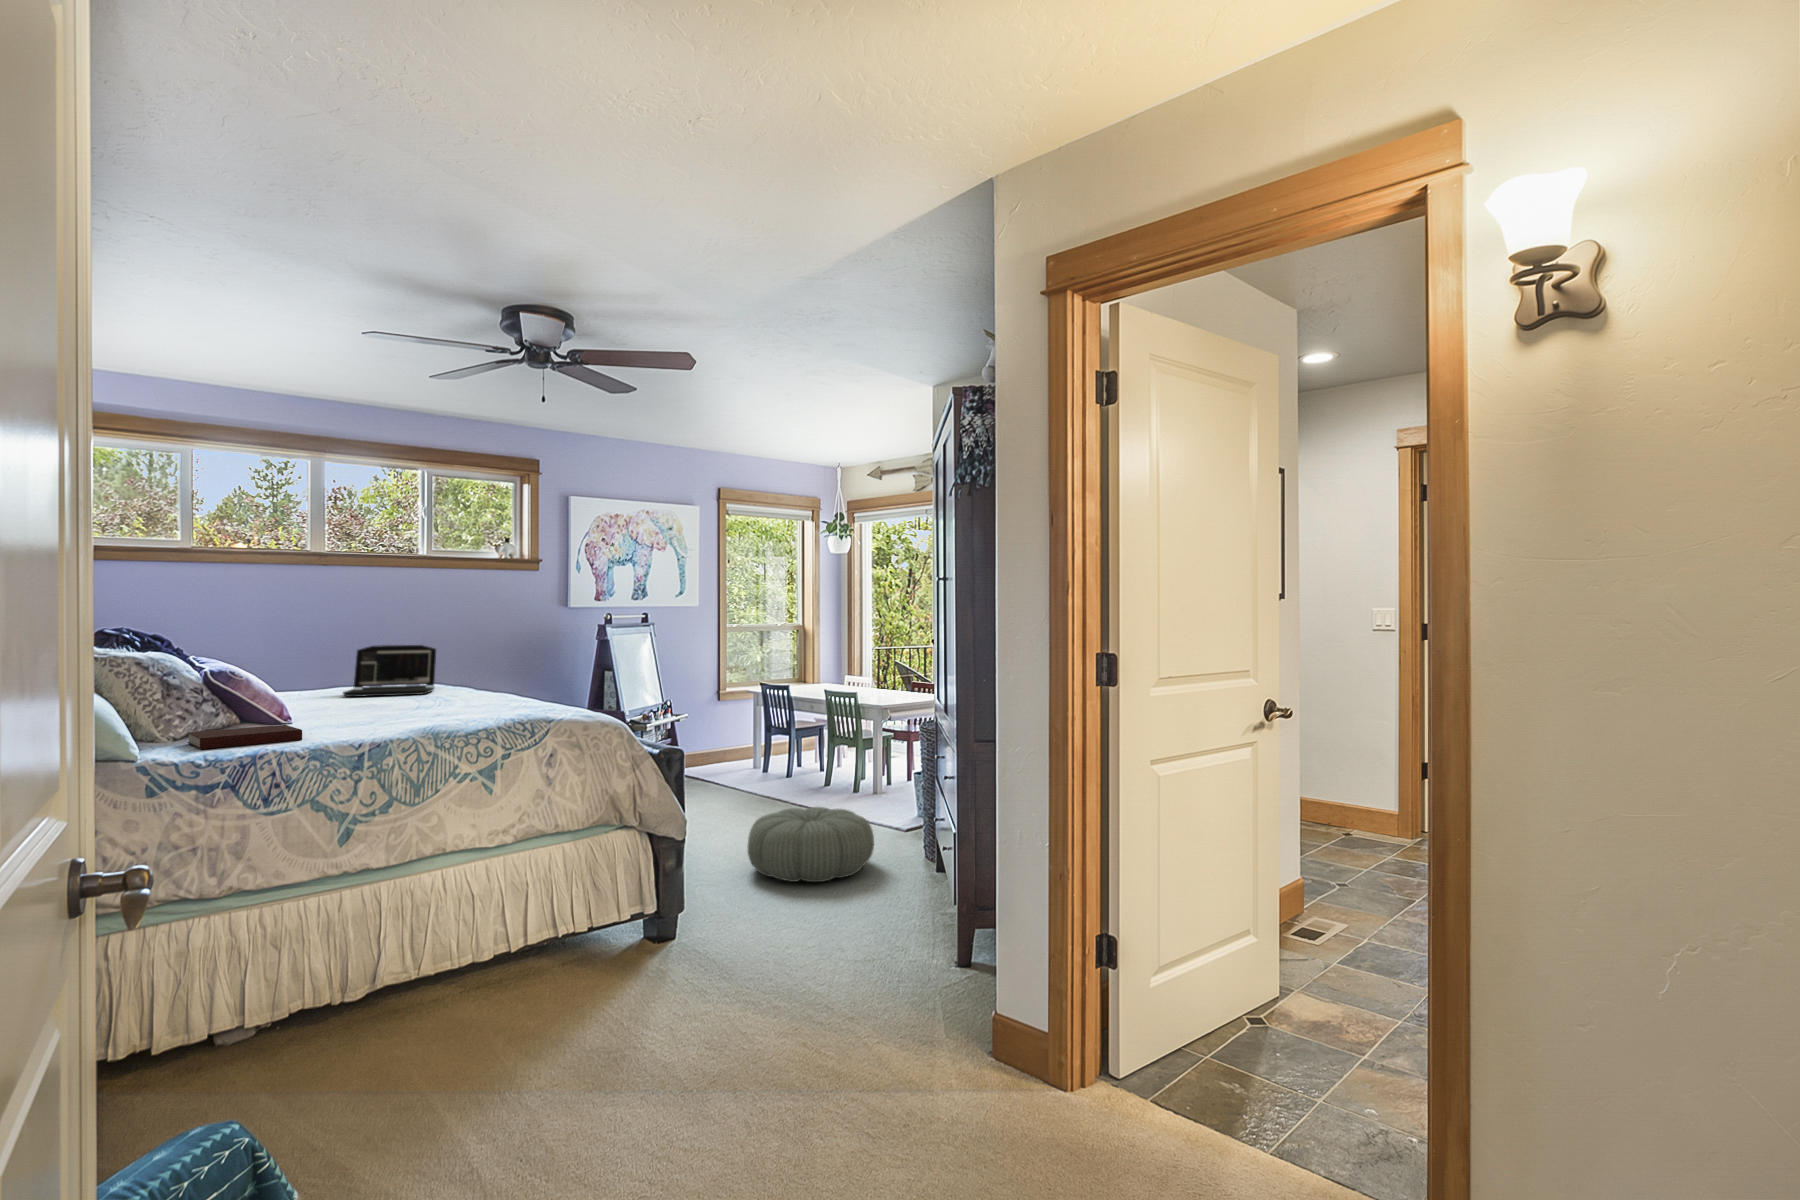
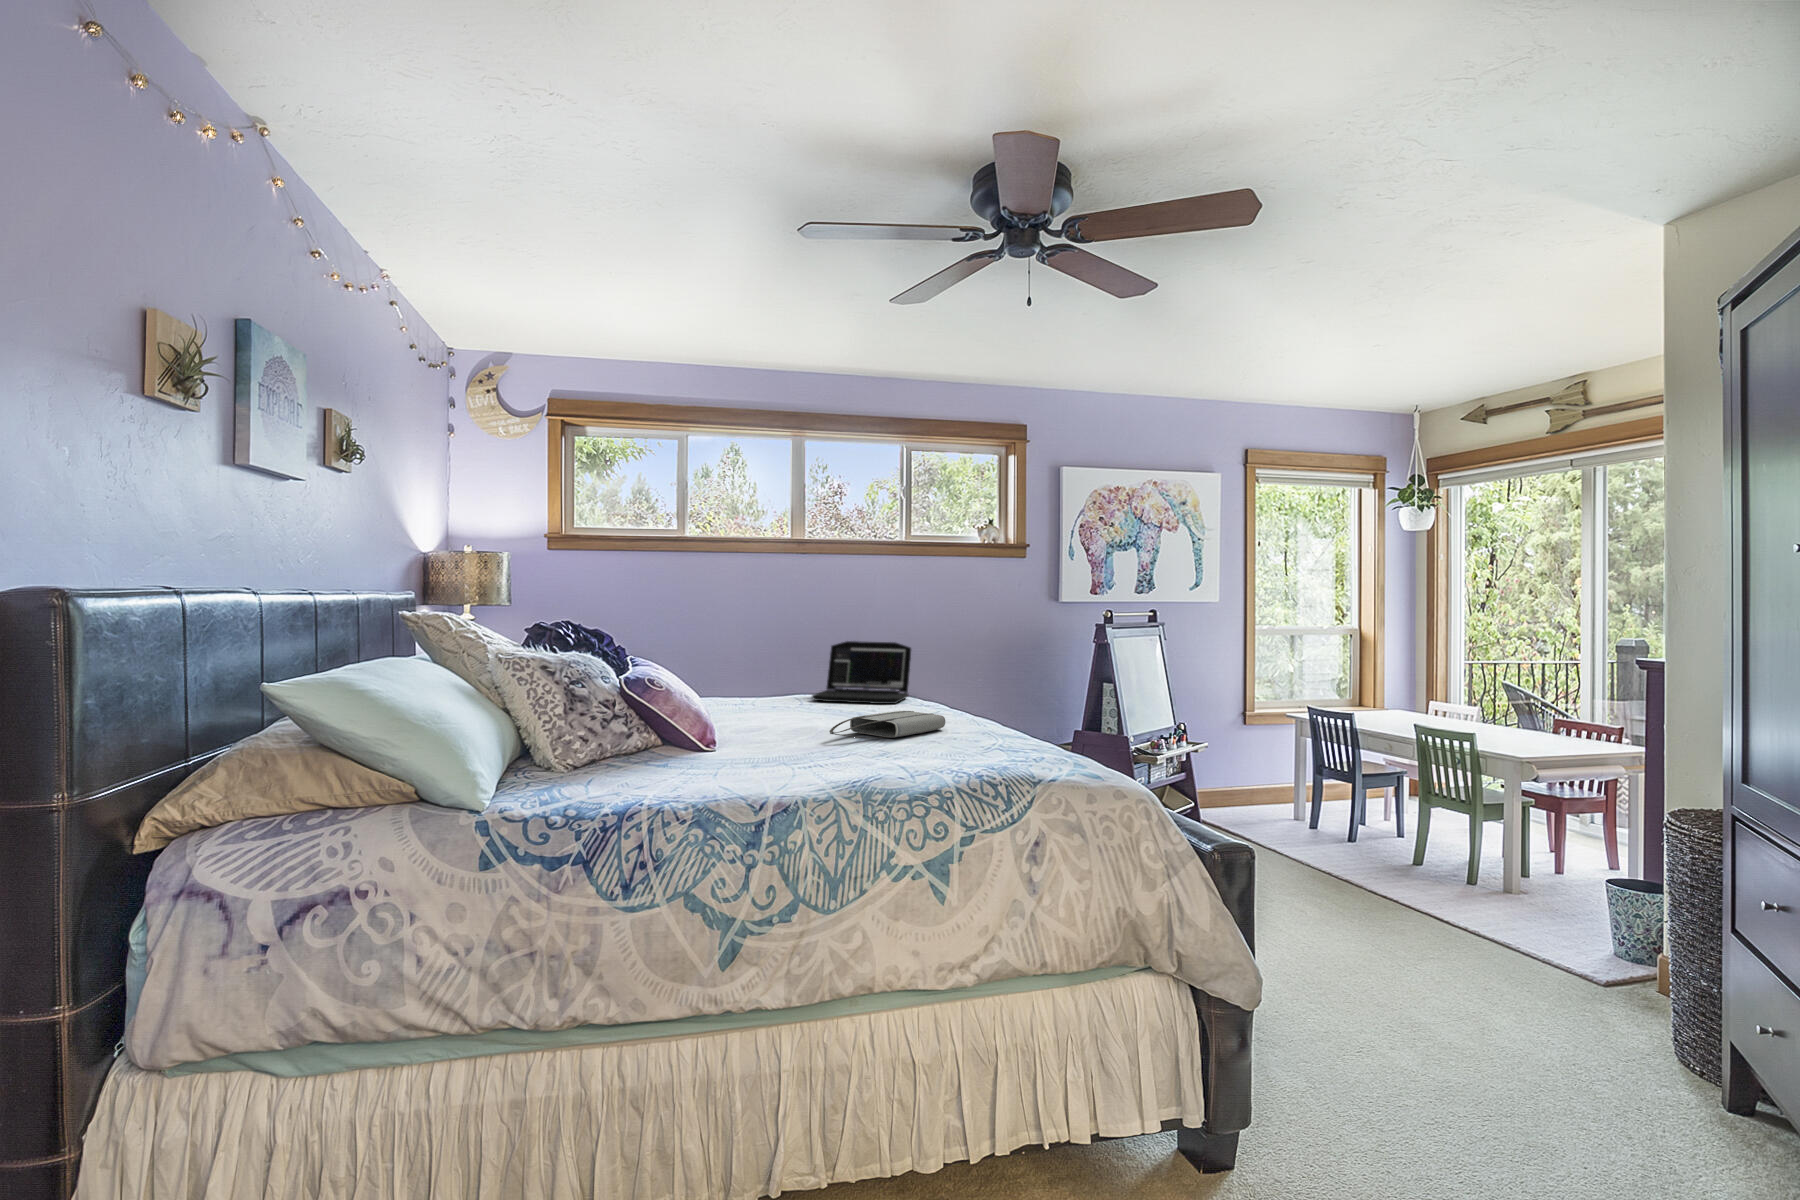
tote bag: none [387,692,478,710] -> present [829,711,945,738]
notebook: present [187,725,302,749] -> none [557,762,687,801]
pouf: present [748,807,874,882] -> none [1329,929,1584,1093]

